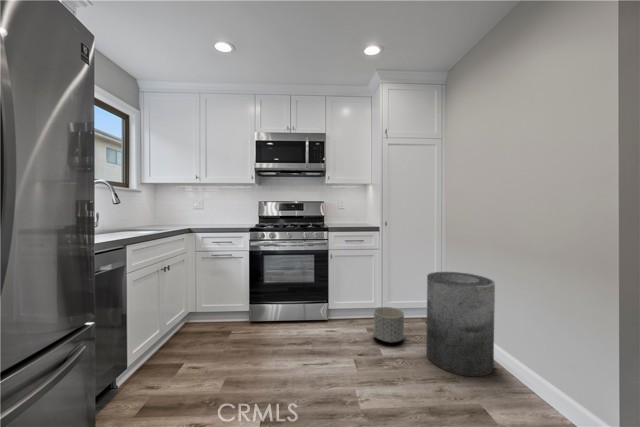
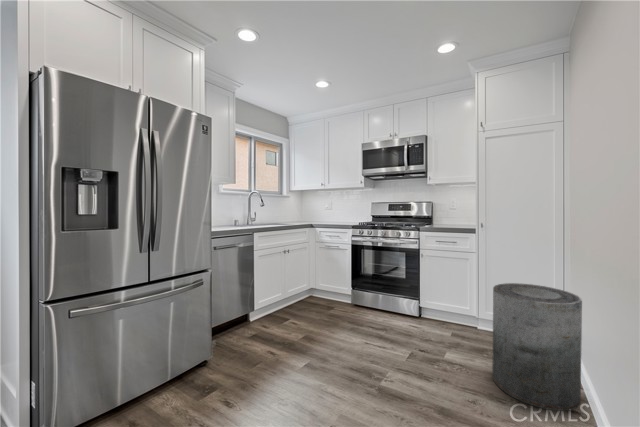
planter: present [374,307,404,343] -> none [449,314,483,352]

